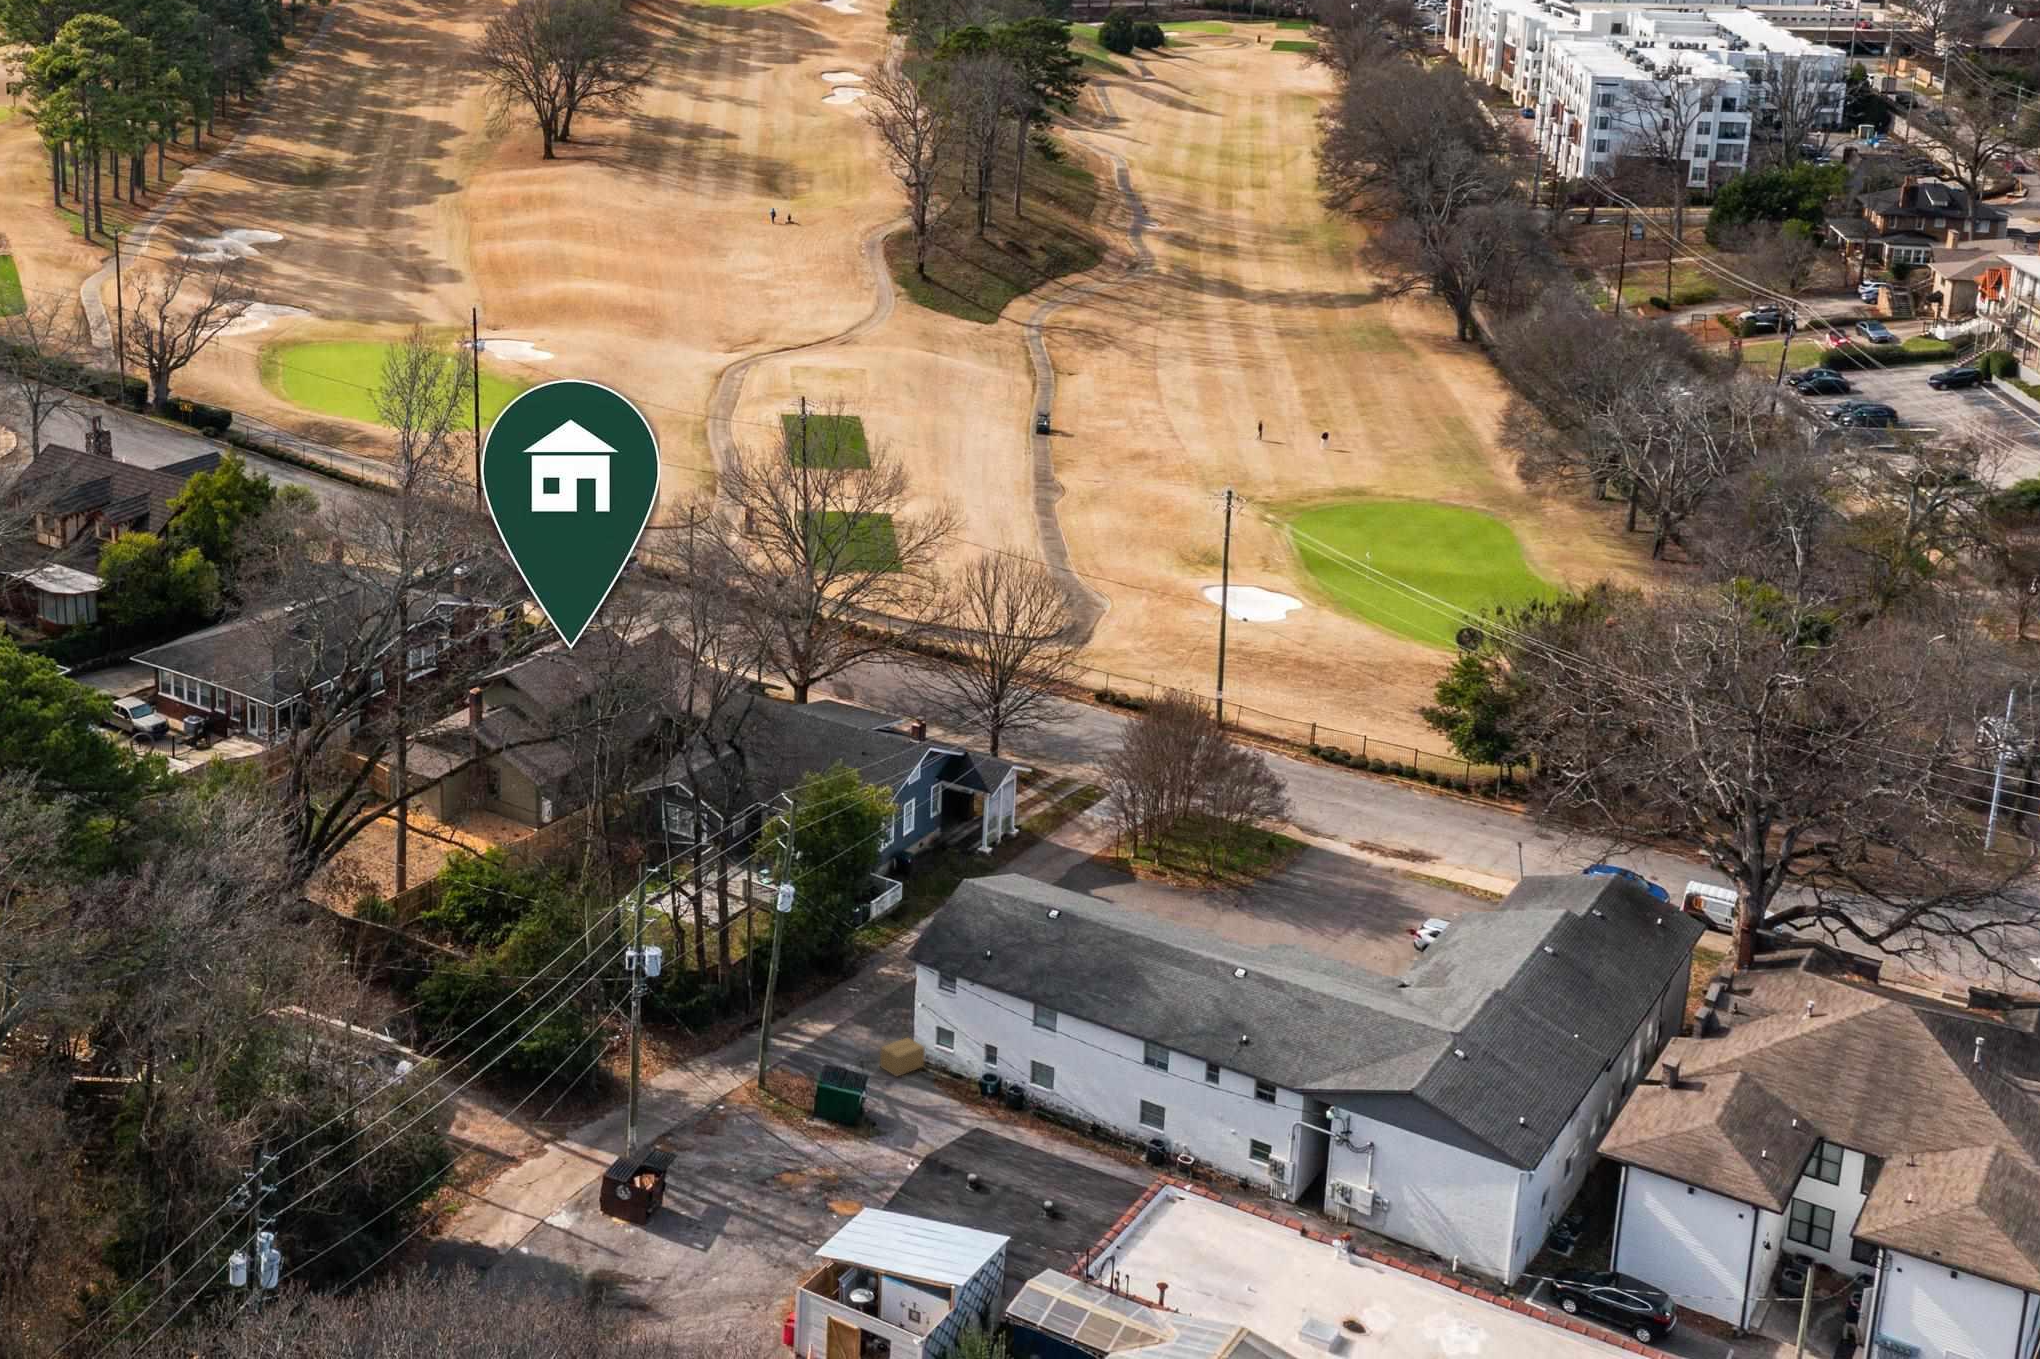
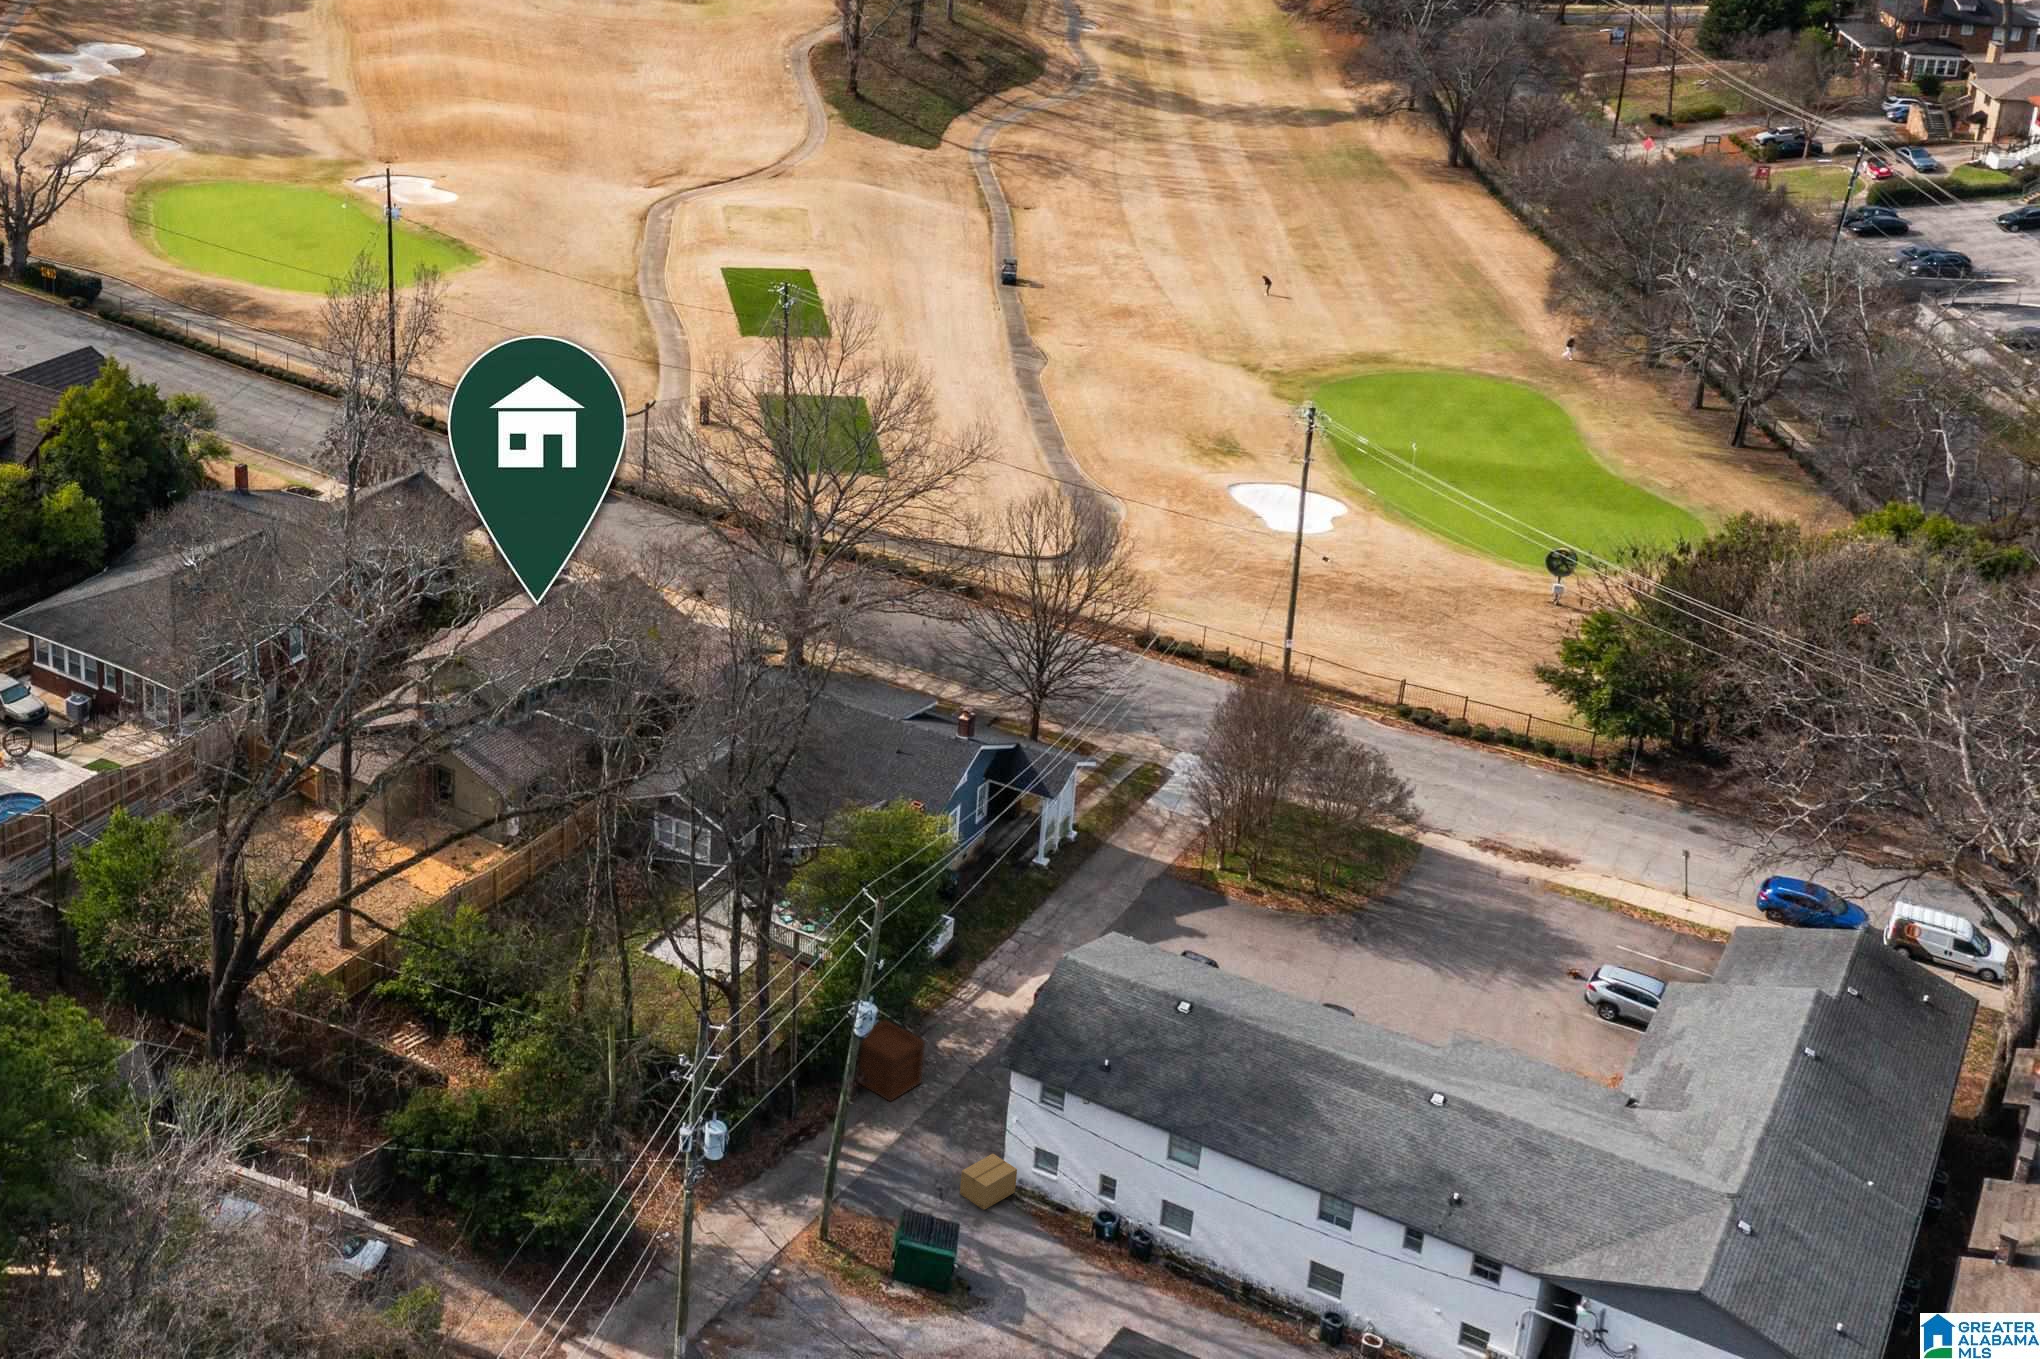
wooden crate: none [807,949,866,1011] -> present [860,1020,925,1101]

